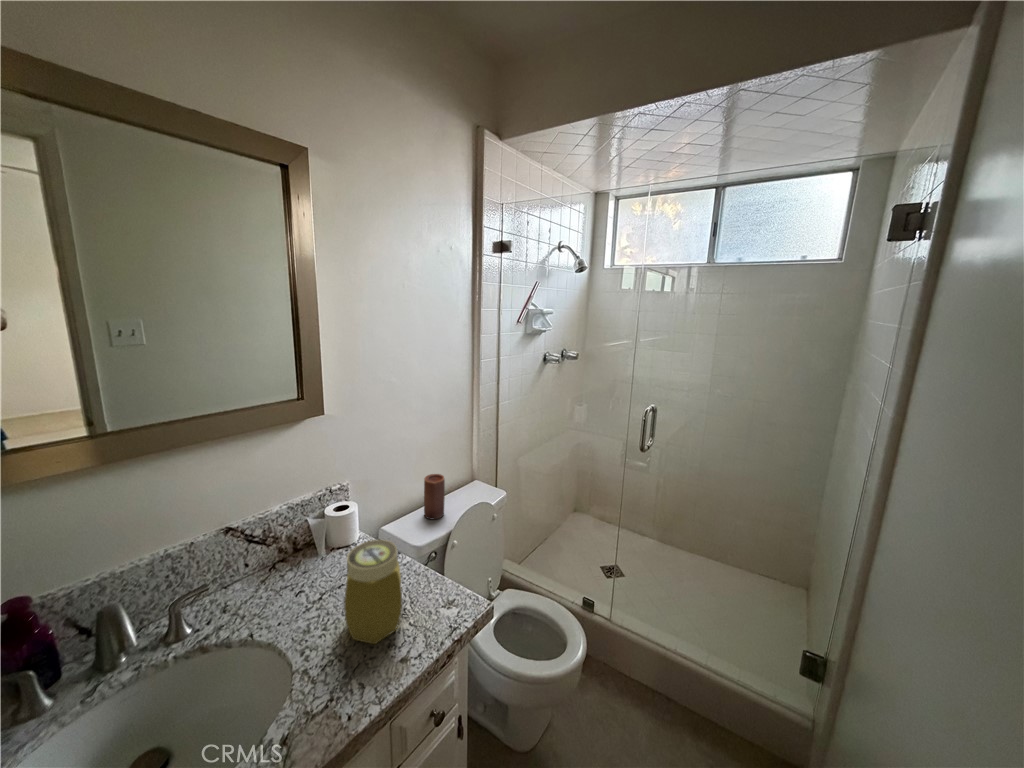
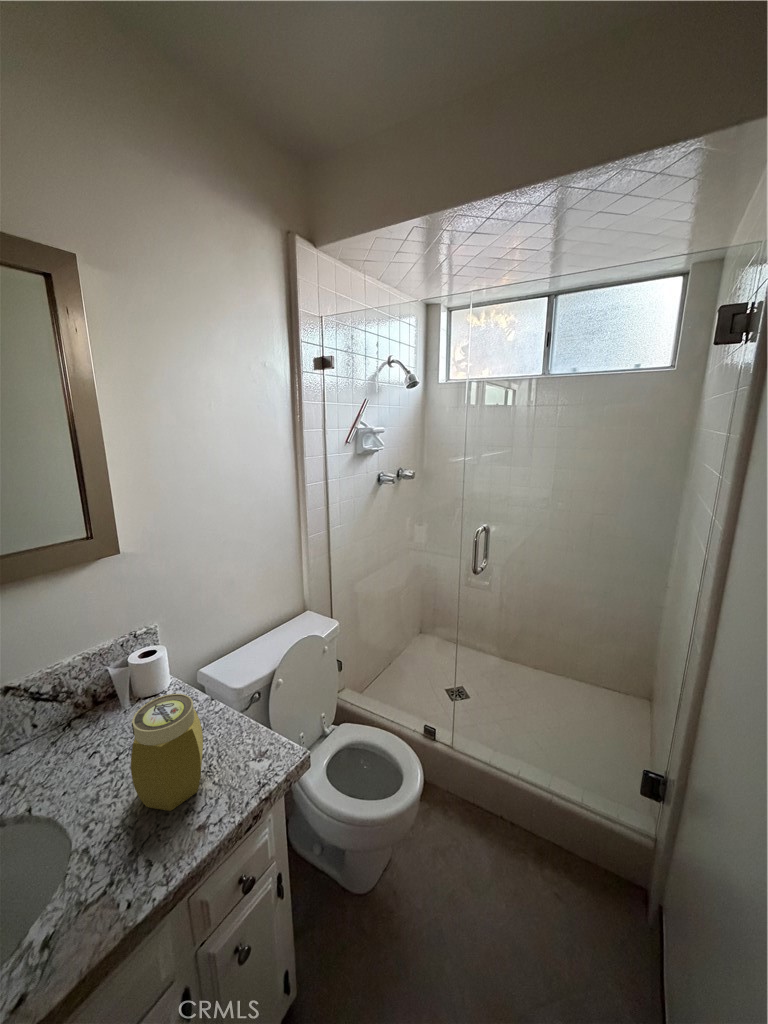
candle: present [424,474,445,519] -> none [246,607,271,656]

